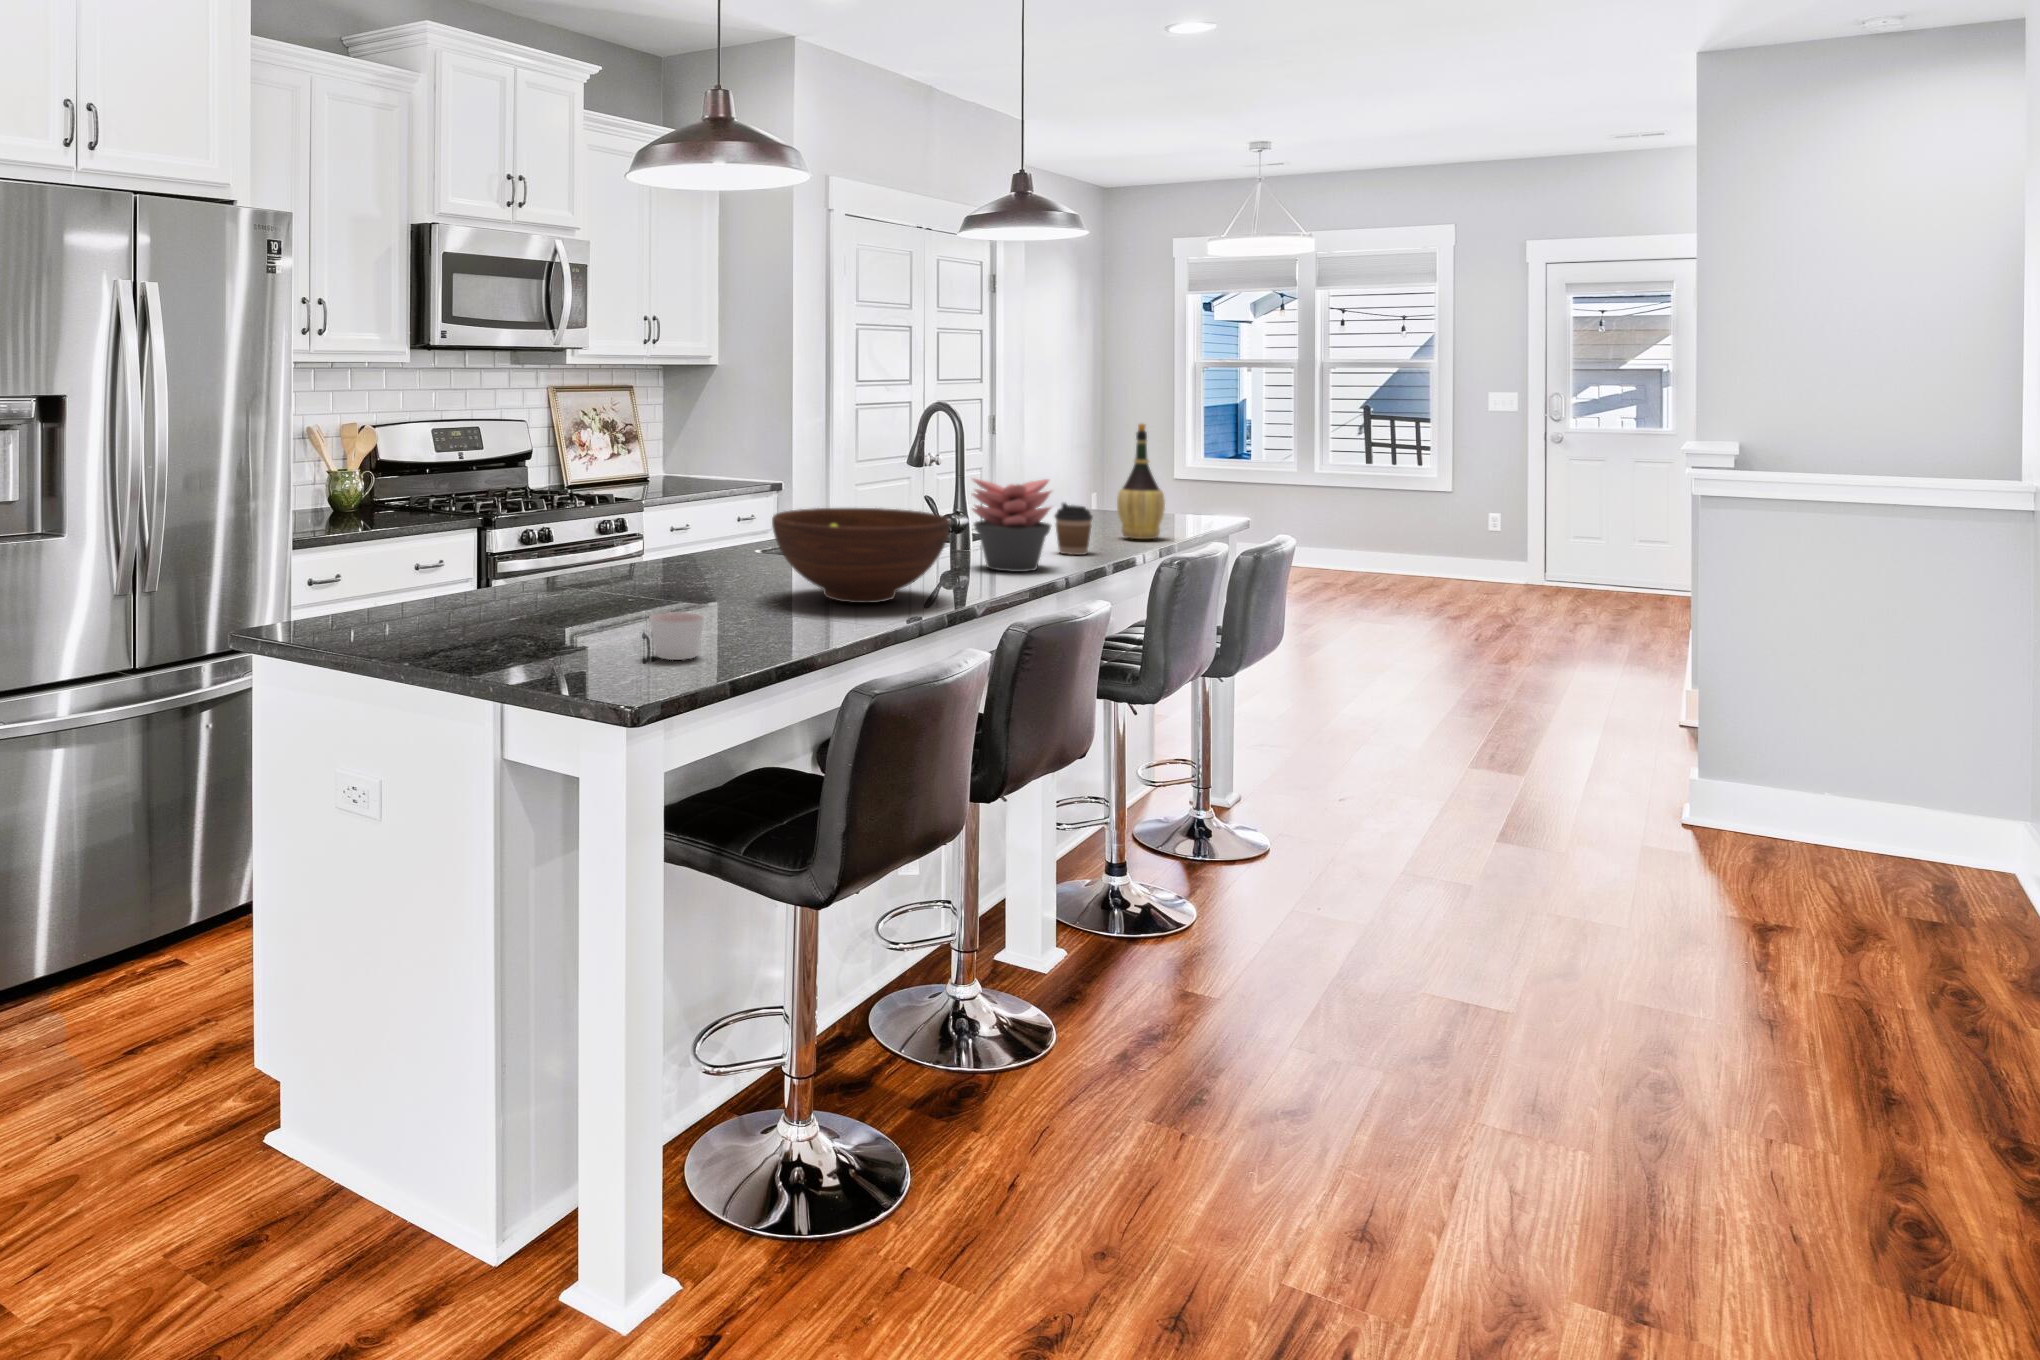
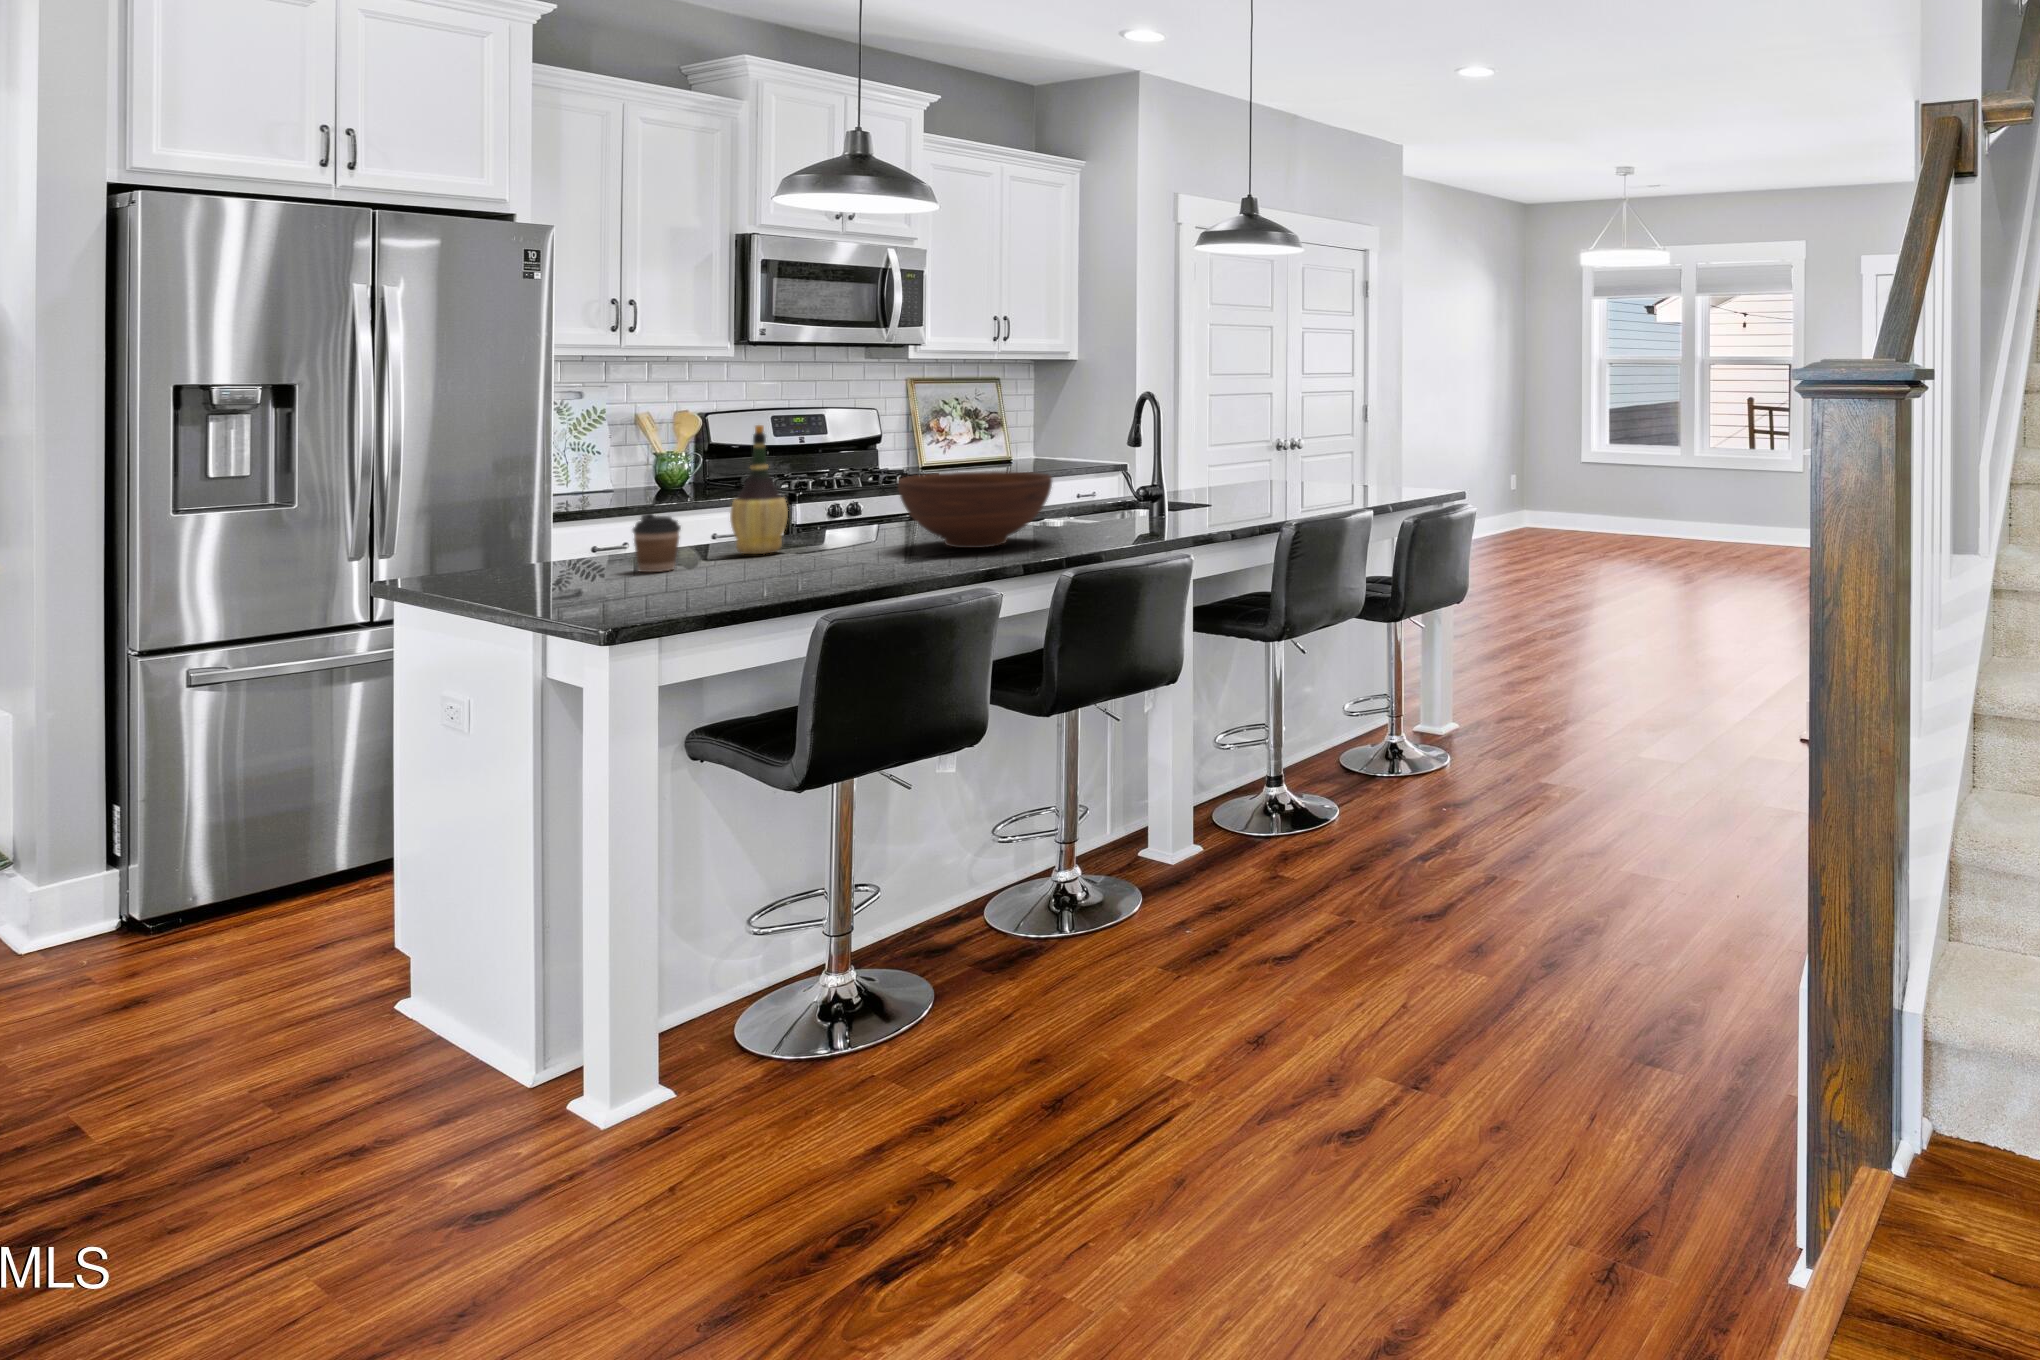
wine bottle: present [1117,424,1165,539] -> present [730,425,788,554]
succulent plant: present [972,479,1051,572] -> none [1122,448,1194,525]
coffee cup: present [1055,503,1093,555] -> present [633,513,681,572]
candle: present [649,612,704,660] -> none [701,552,753,589]

